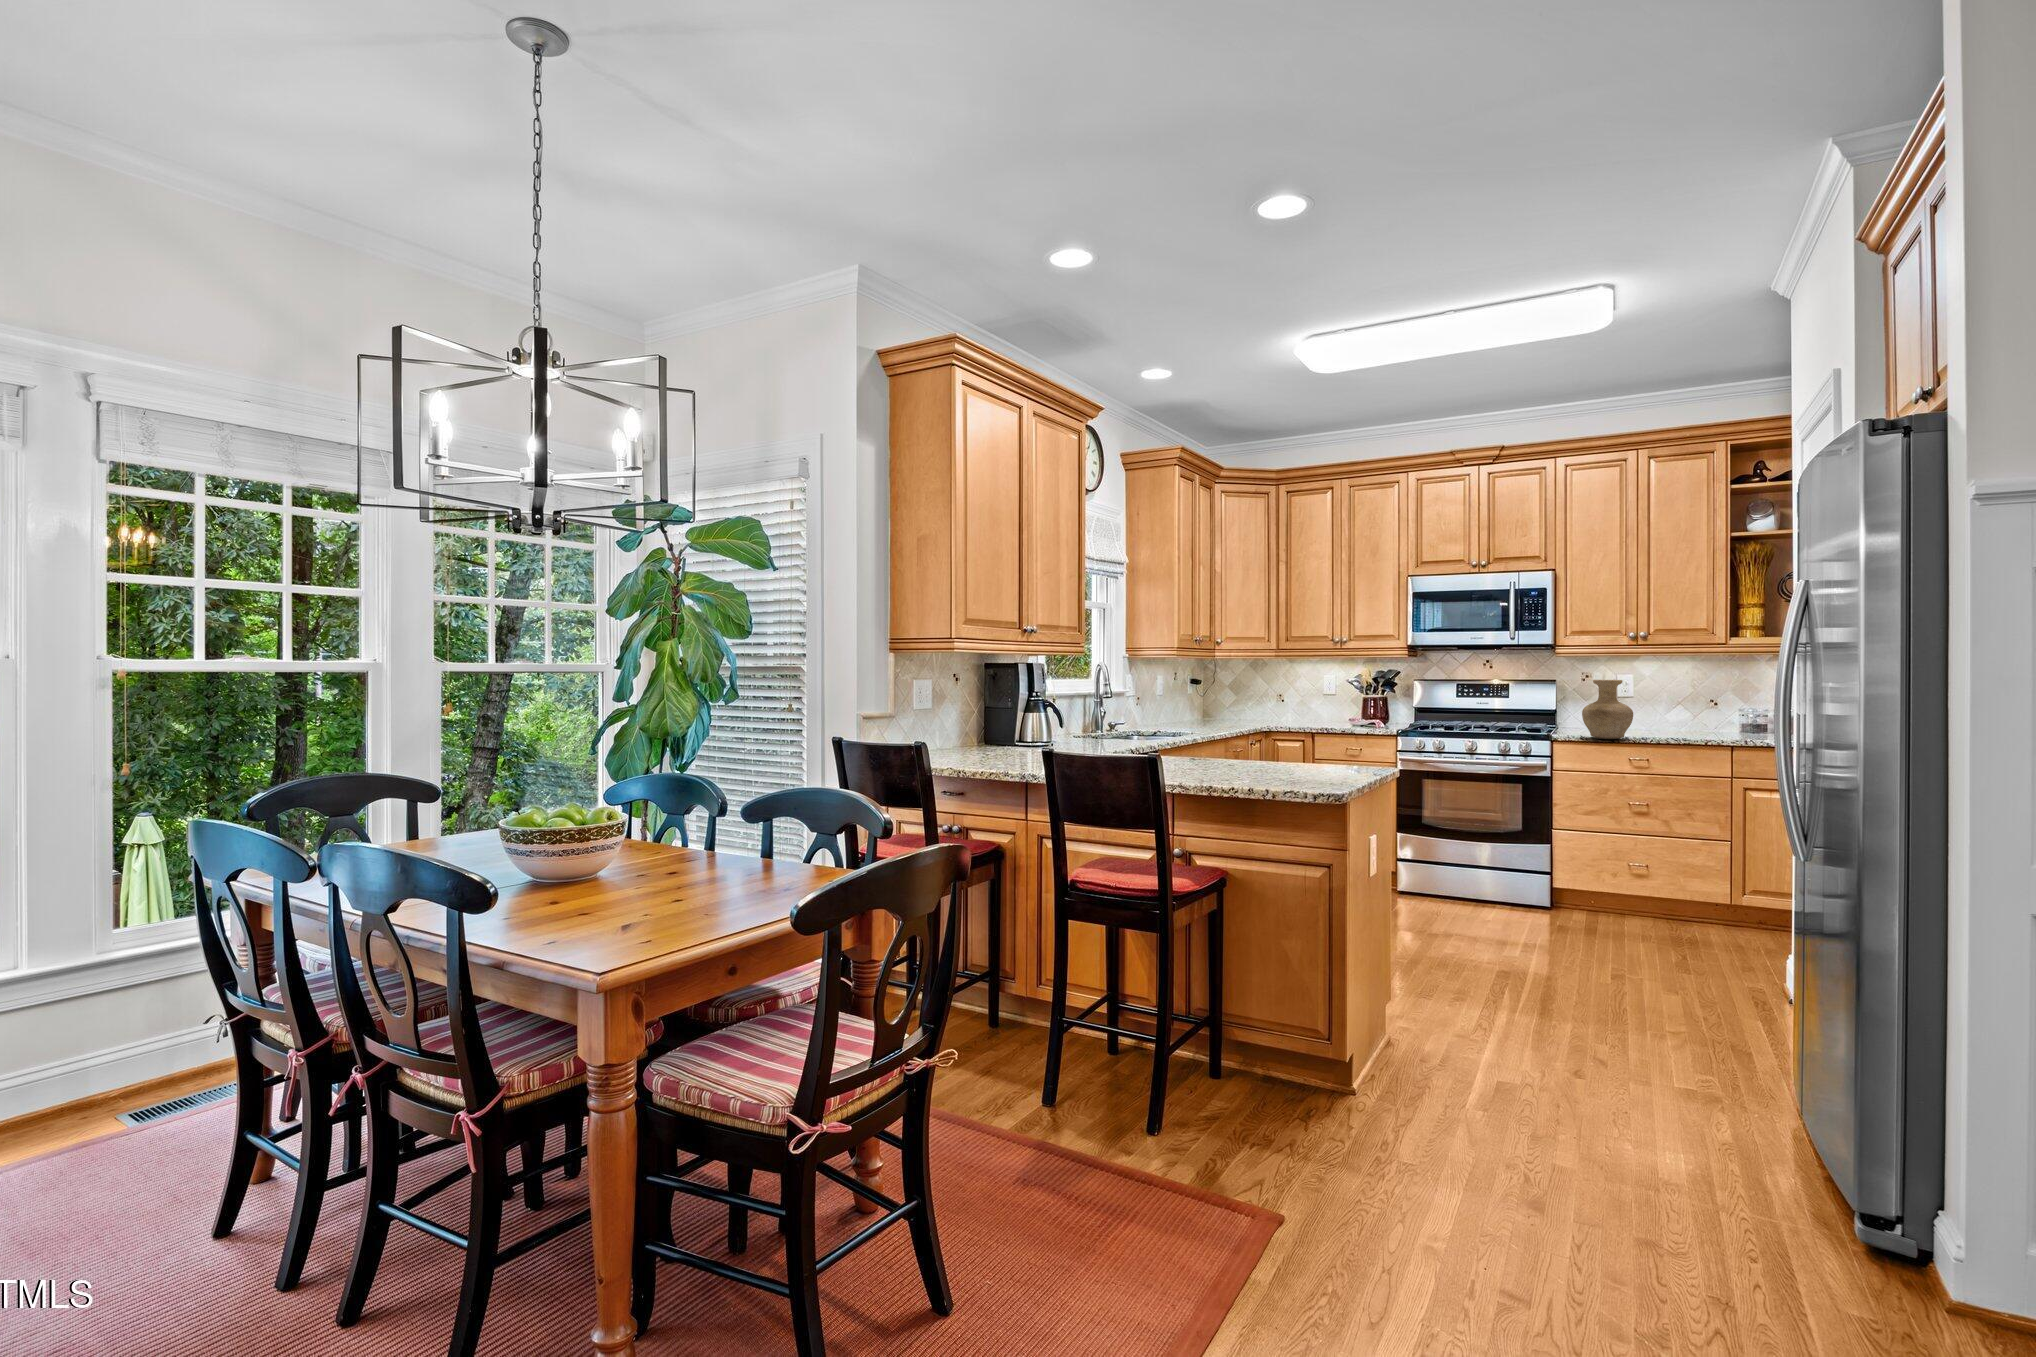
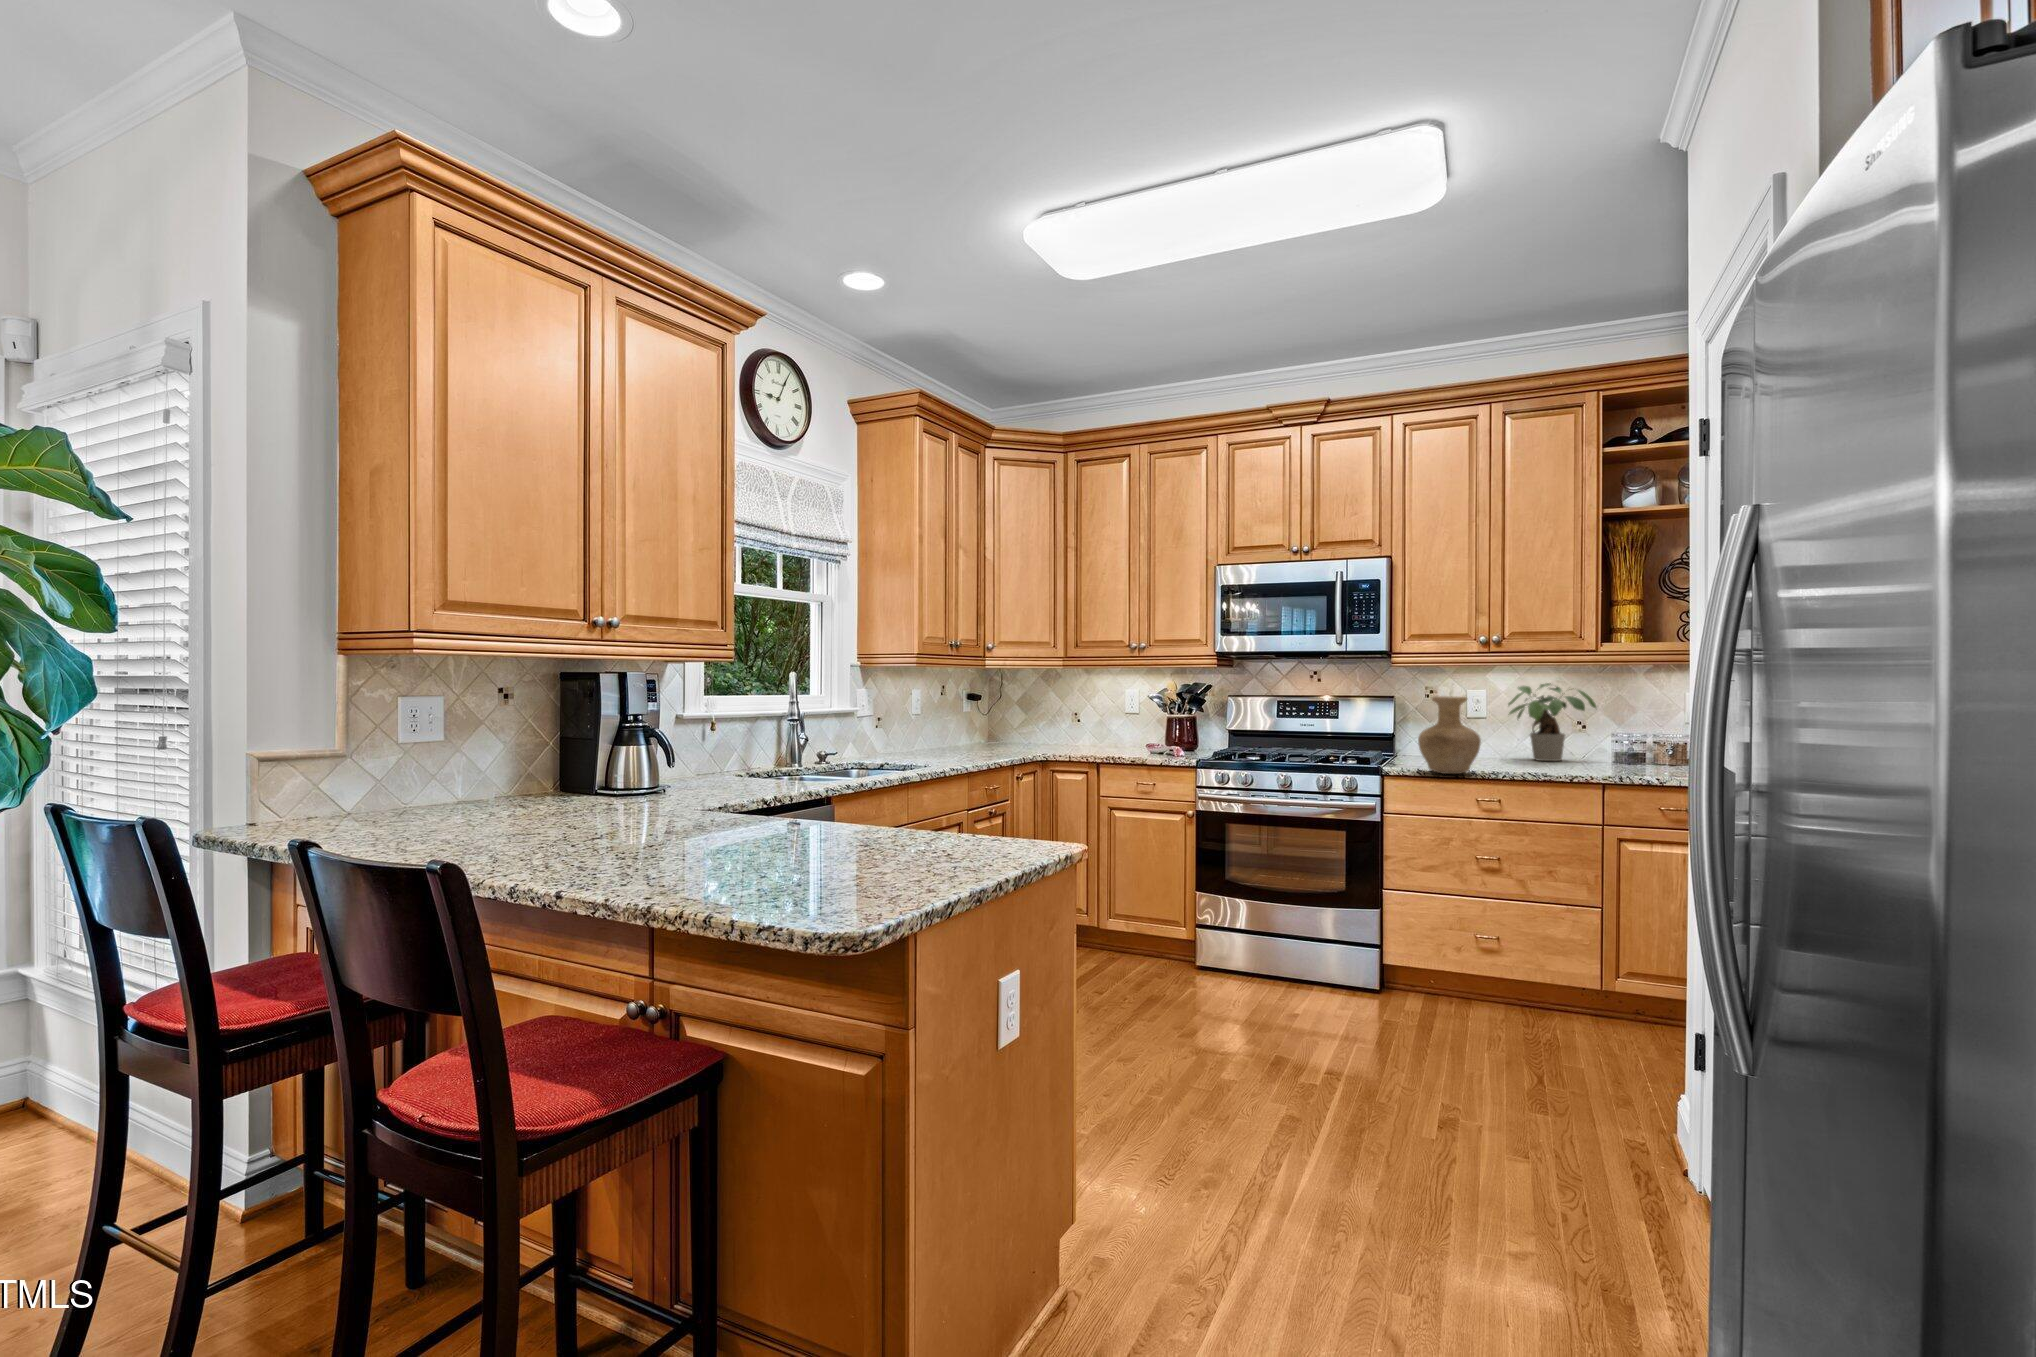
potted plant: none [1652,670,1727,731] -> present [1508,683,1596,761]

